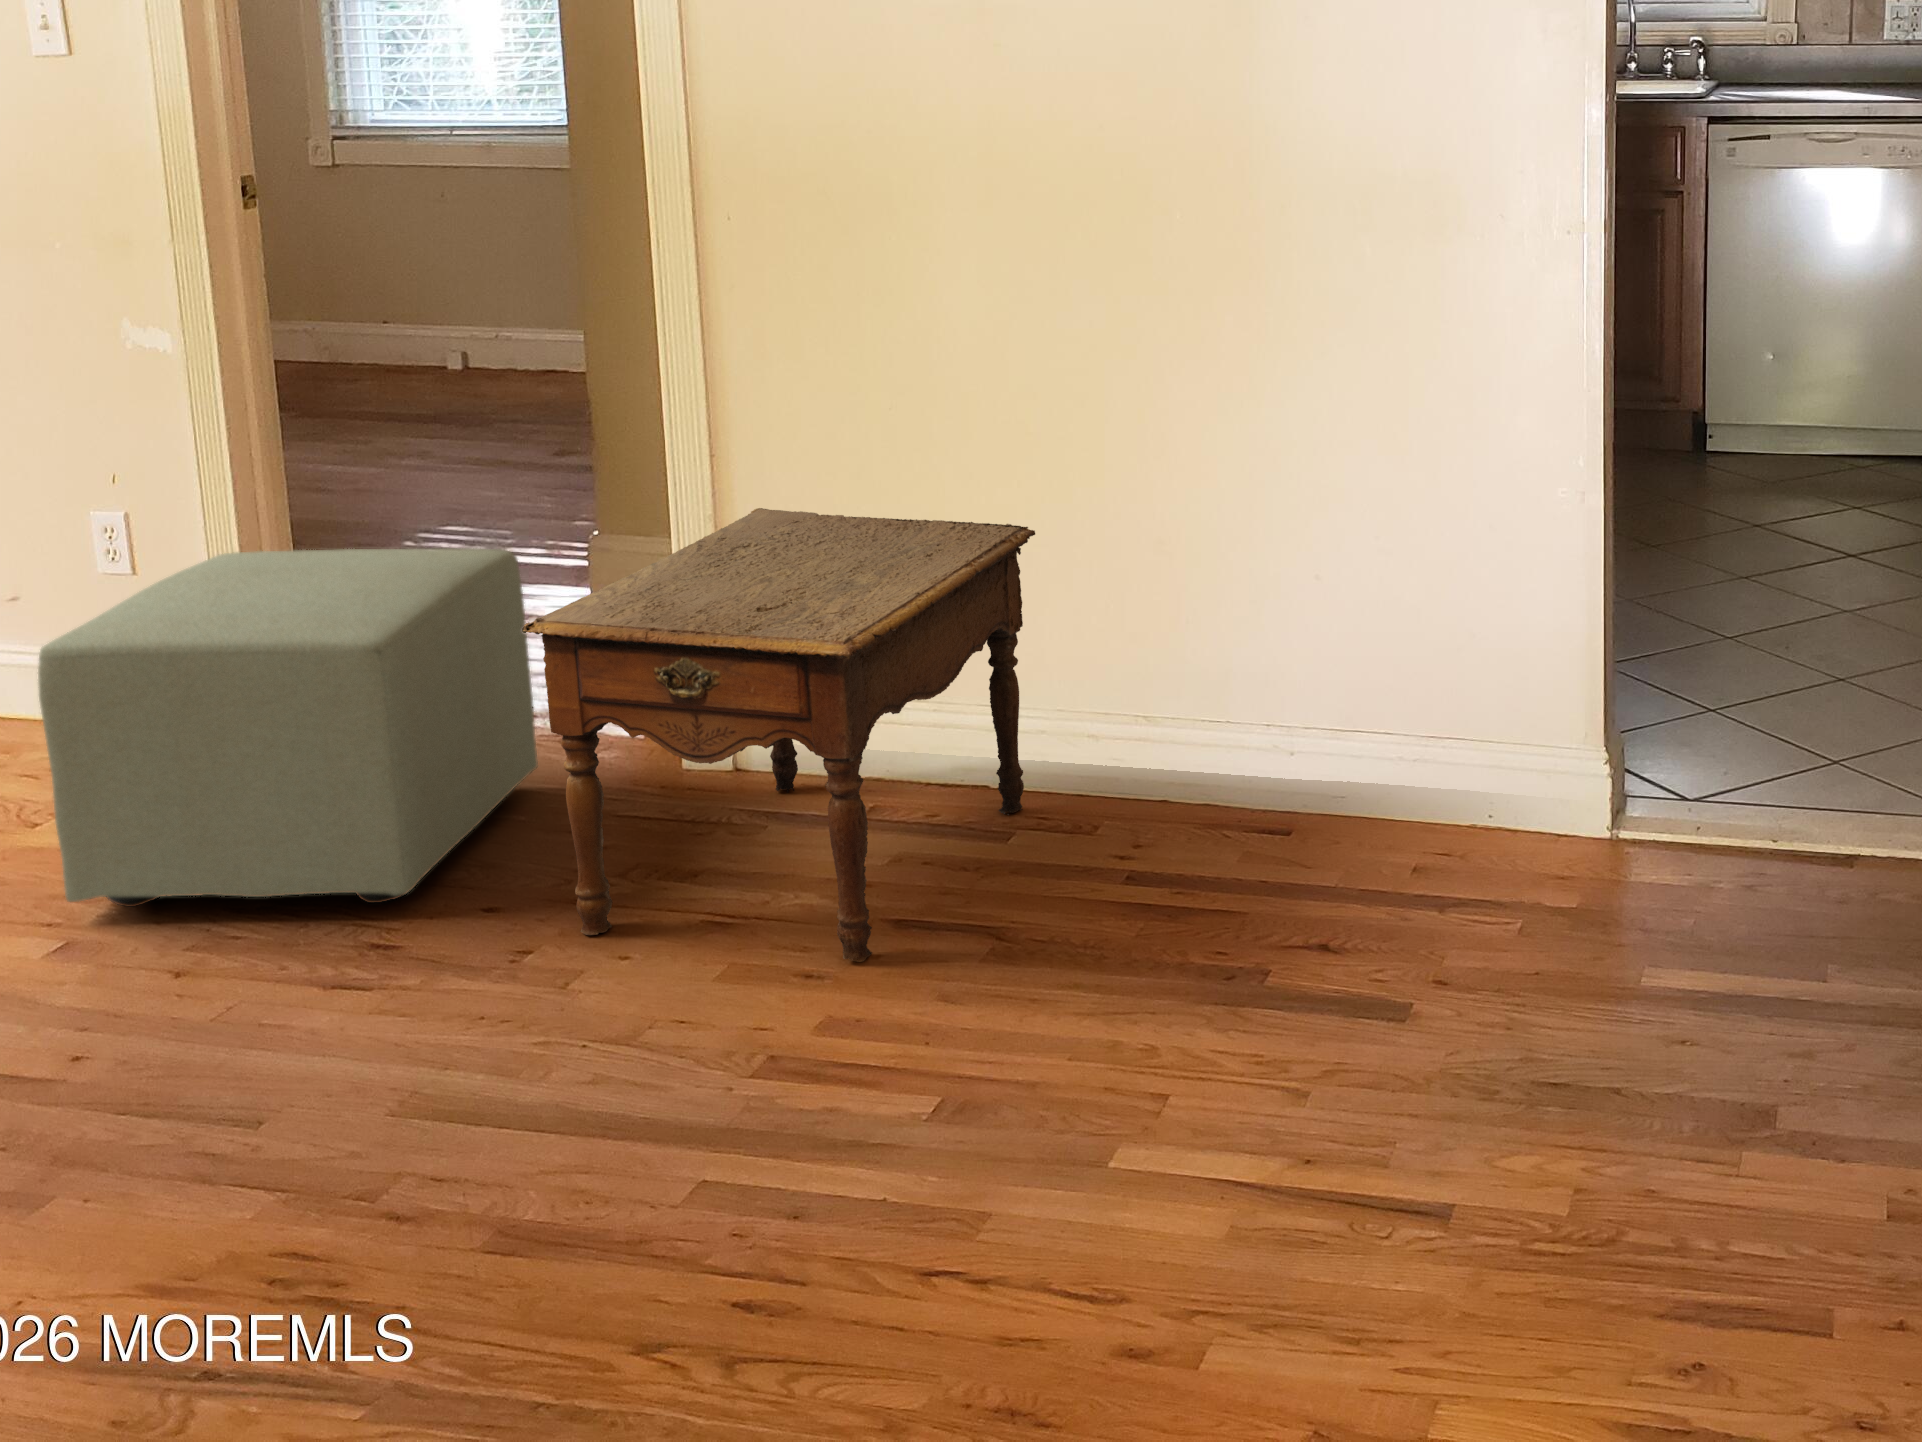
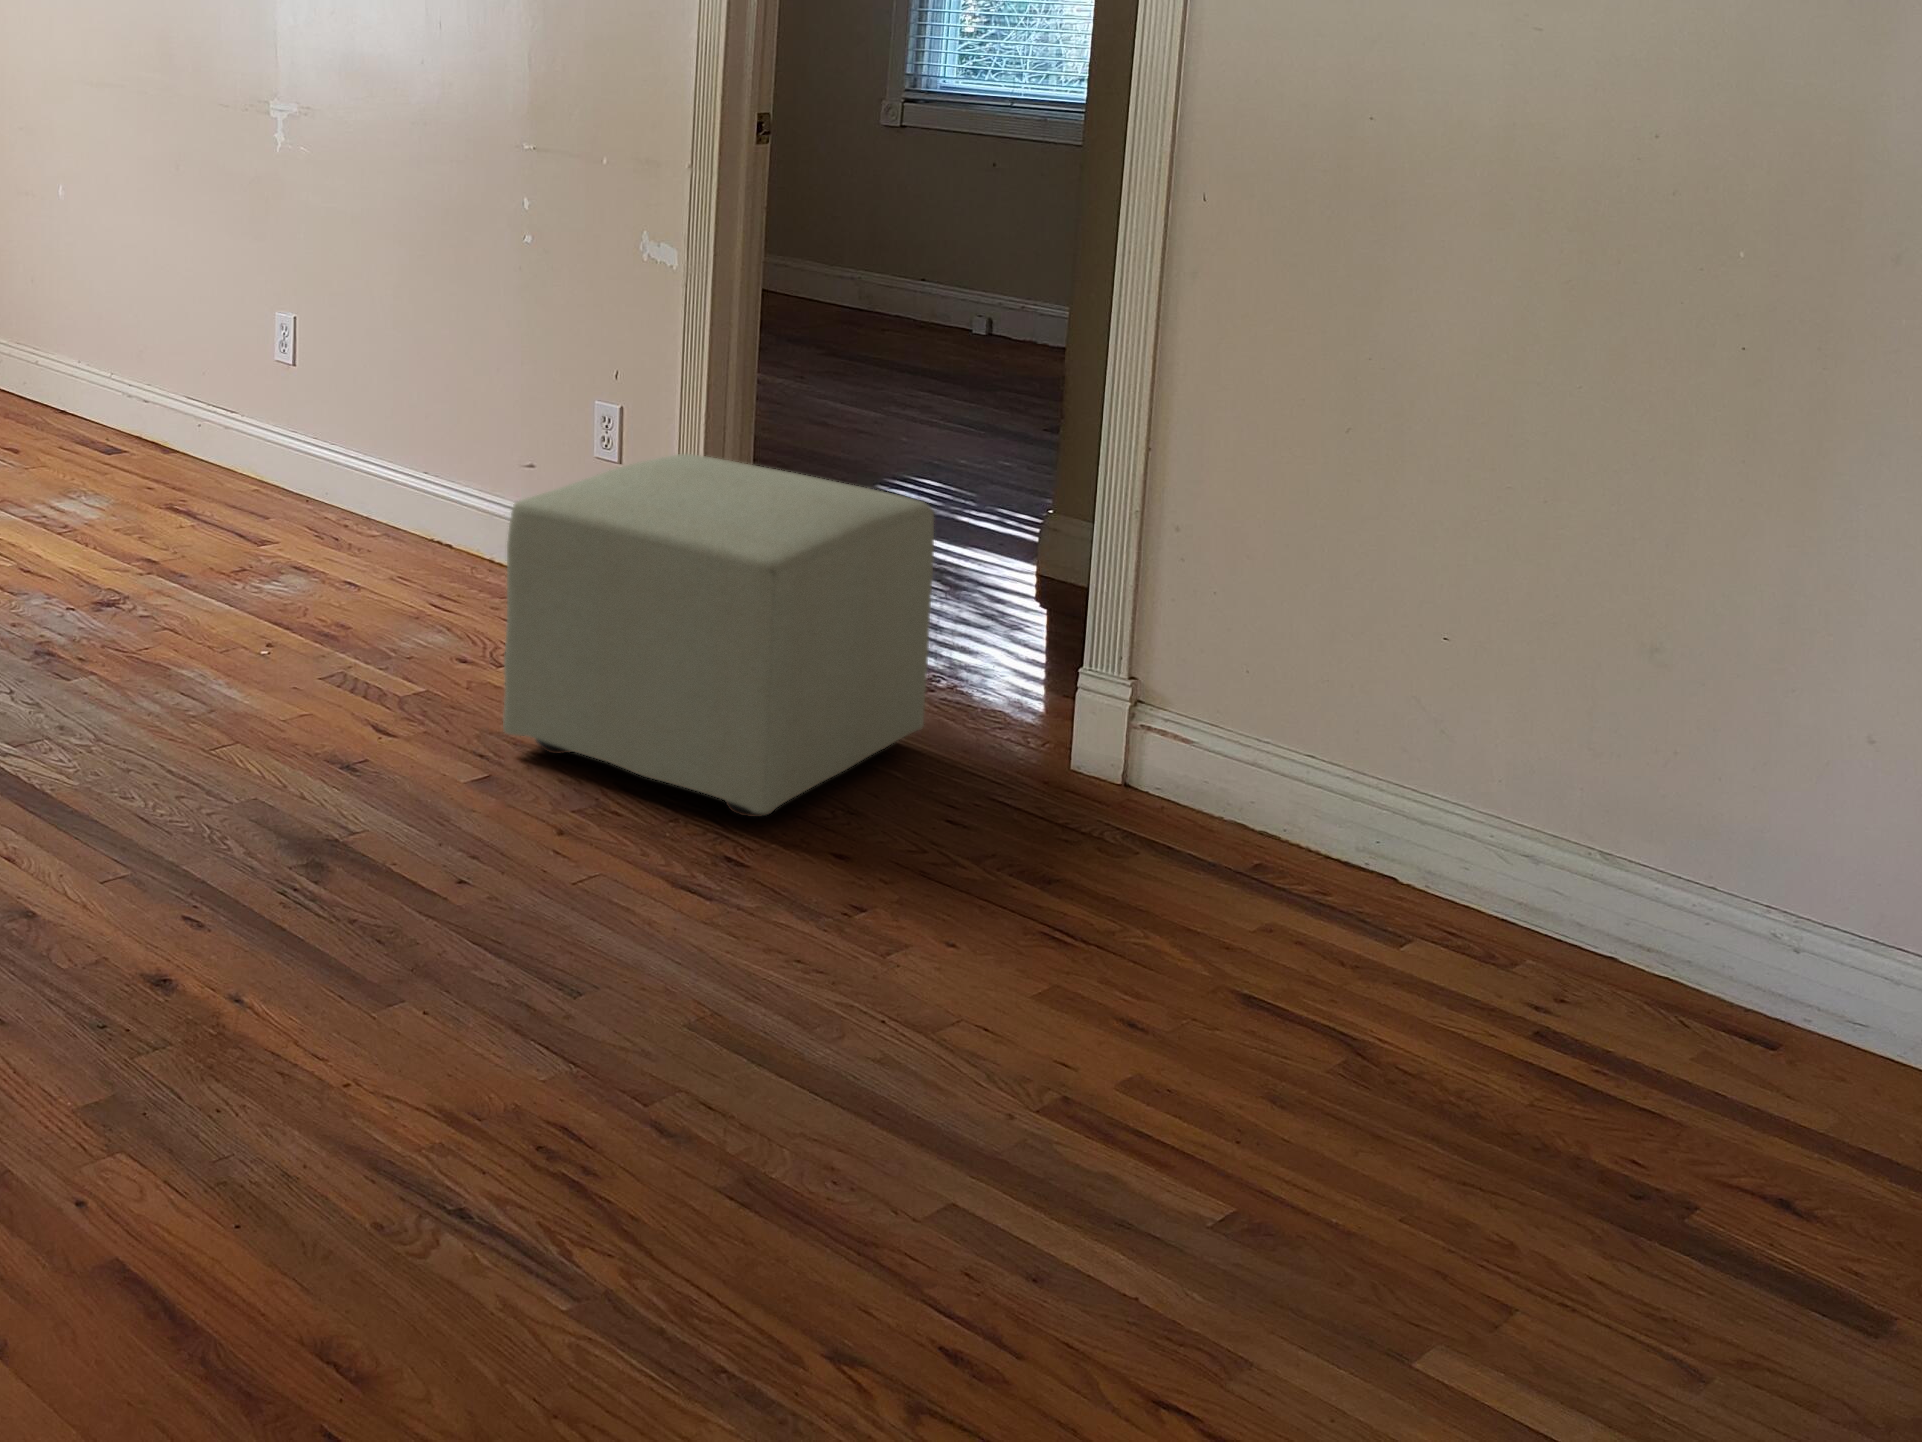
side table: present [522,508,1035,962] -> none [897,511,1511,1044]

